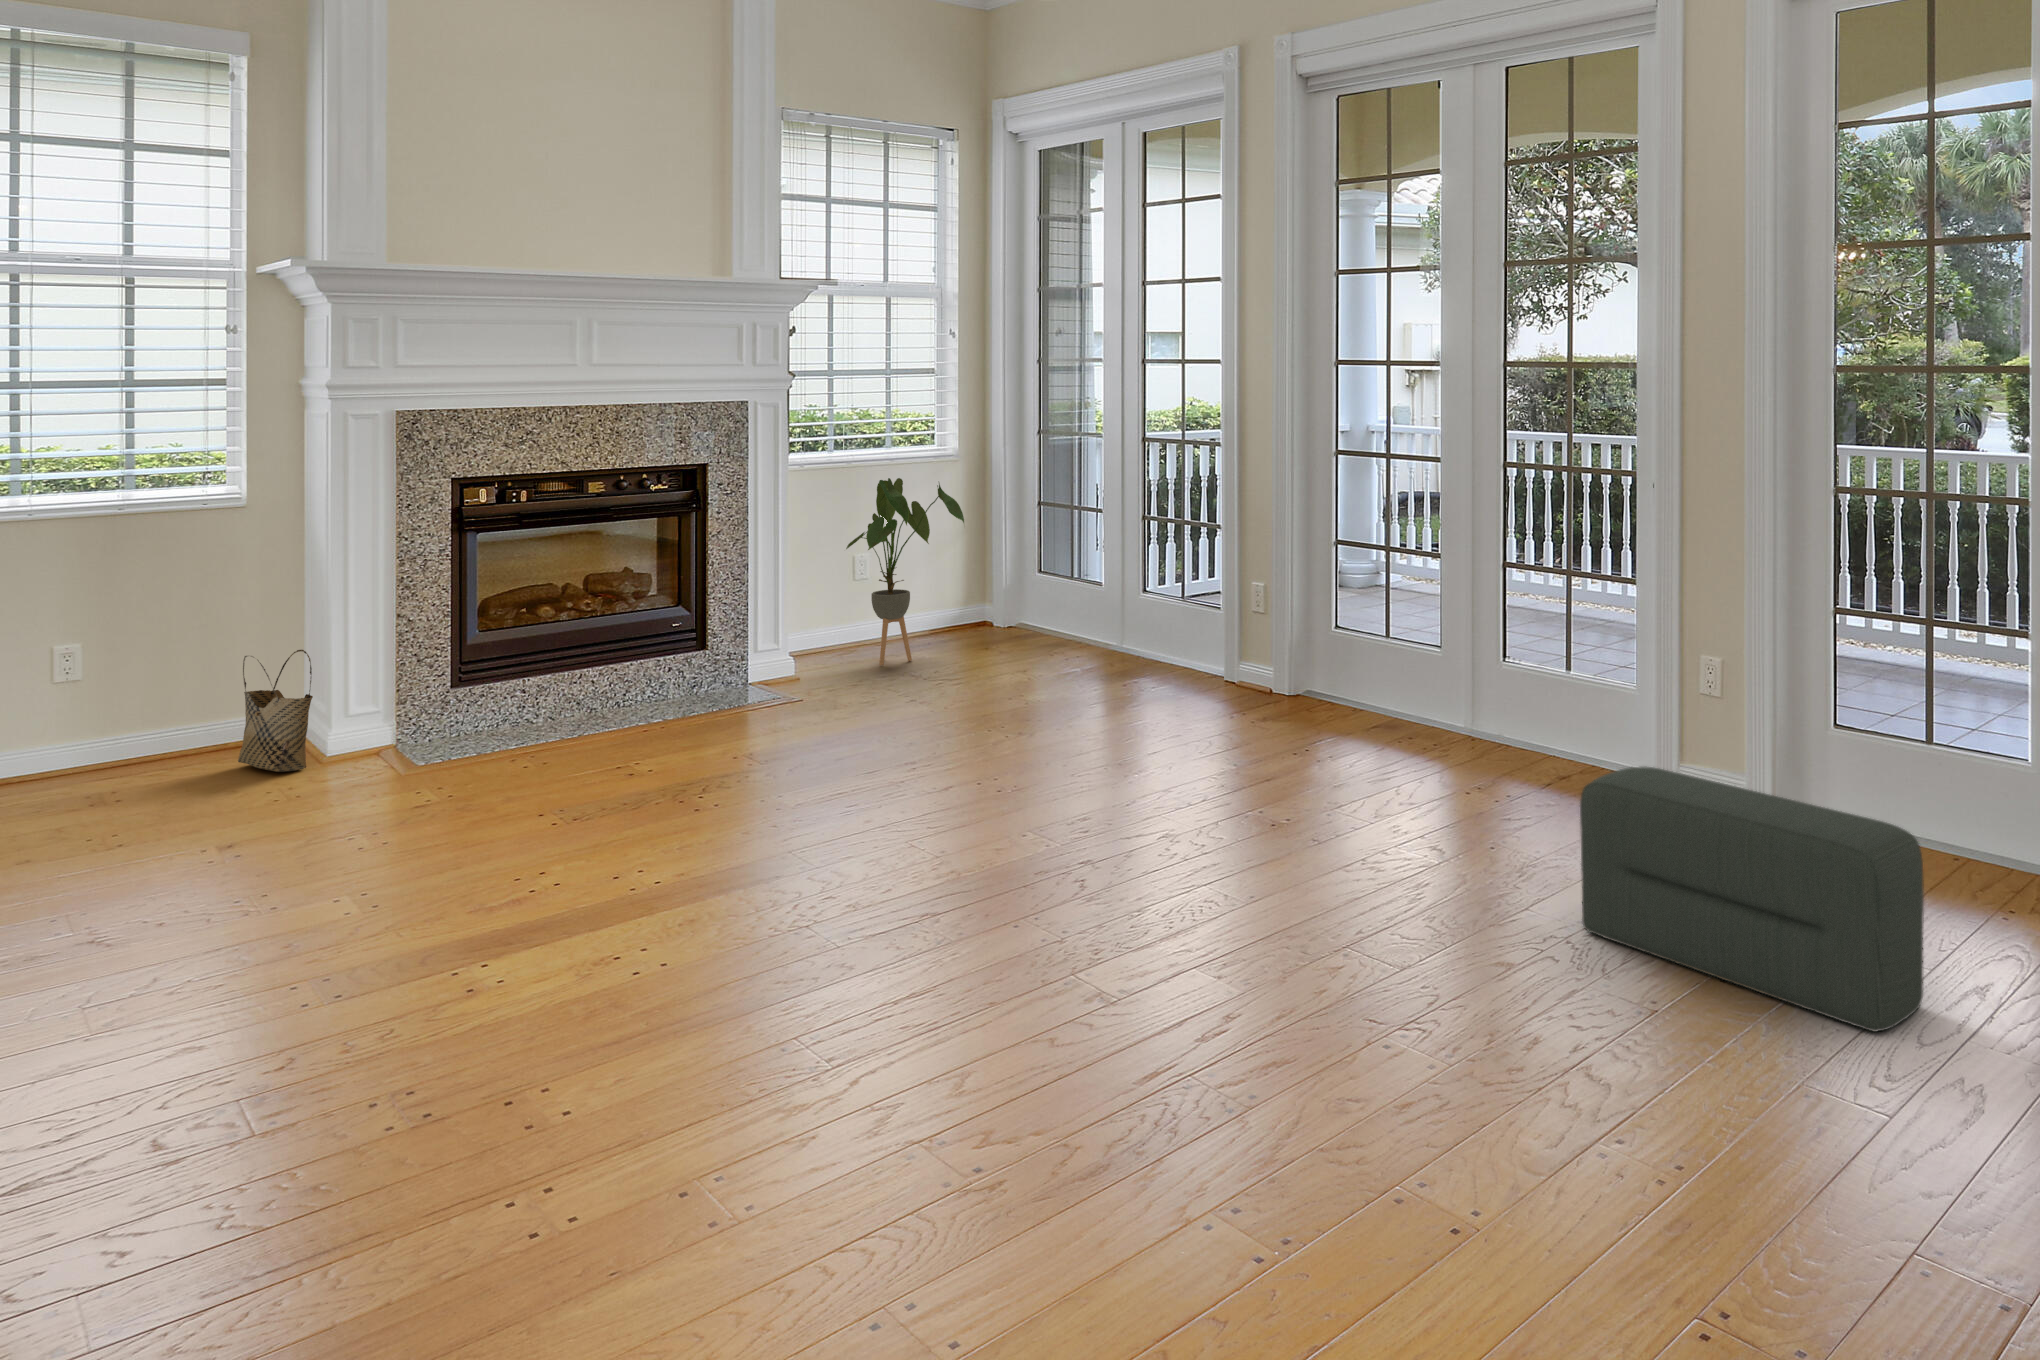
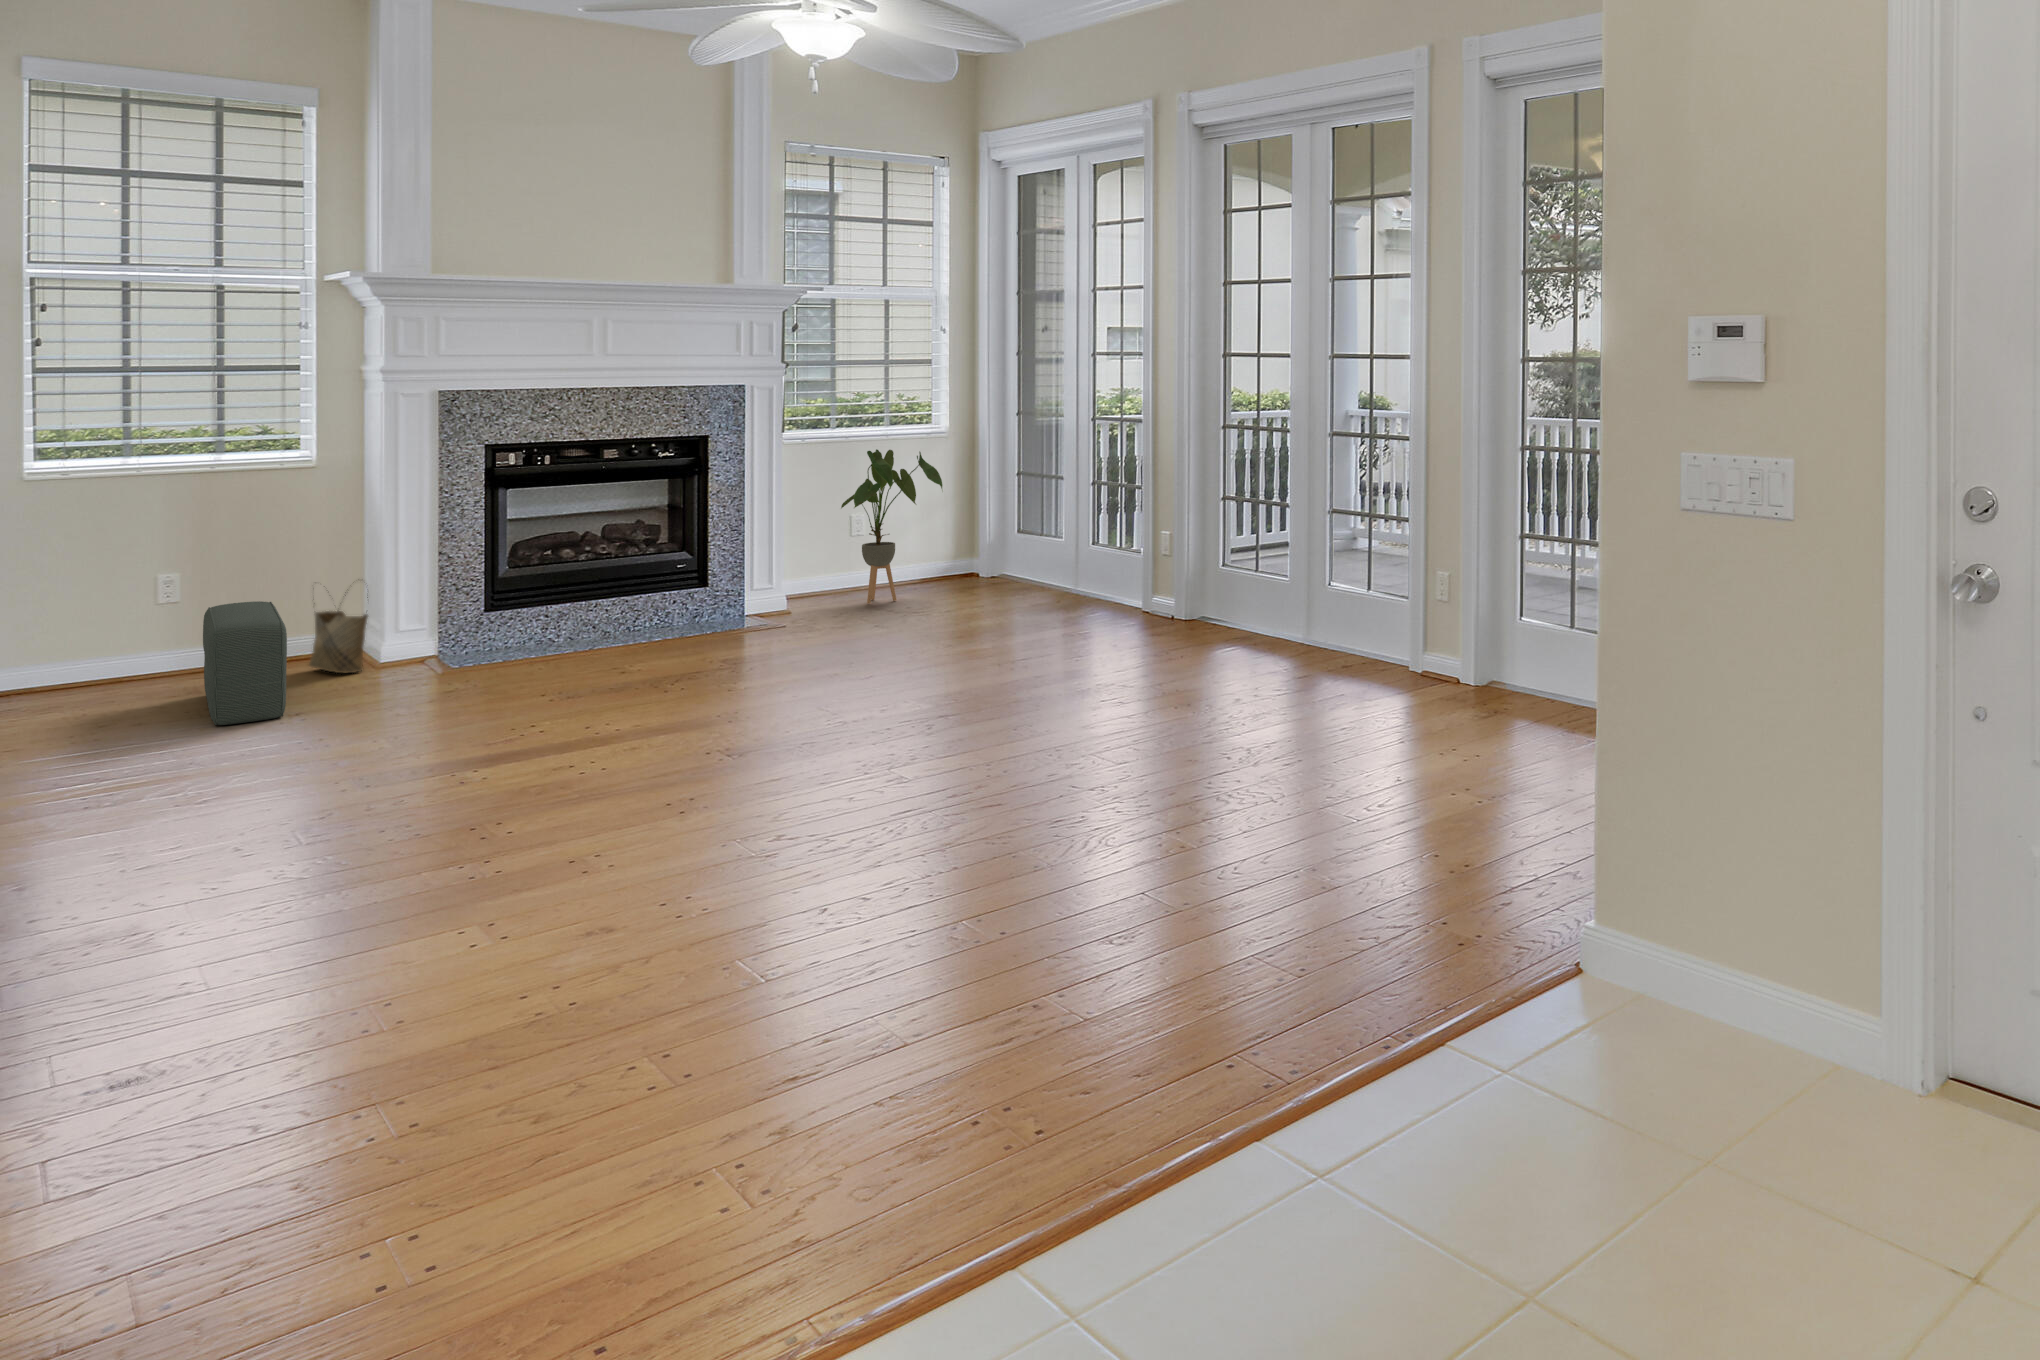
pouf: present [1580,767,1924,1032] -> present [203,601,287,725]

